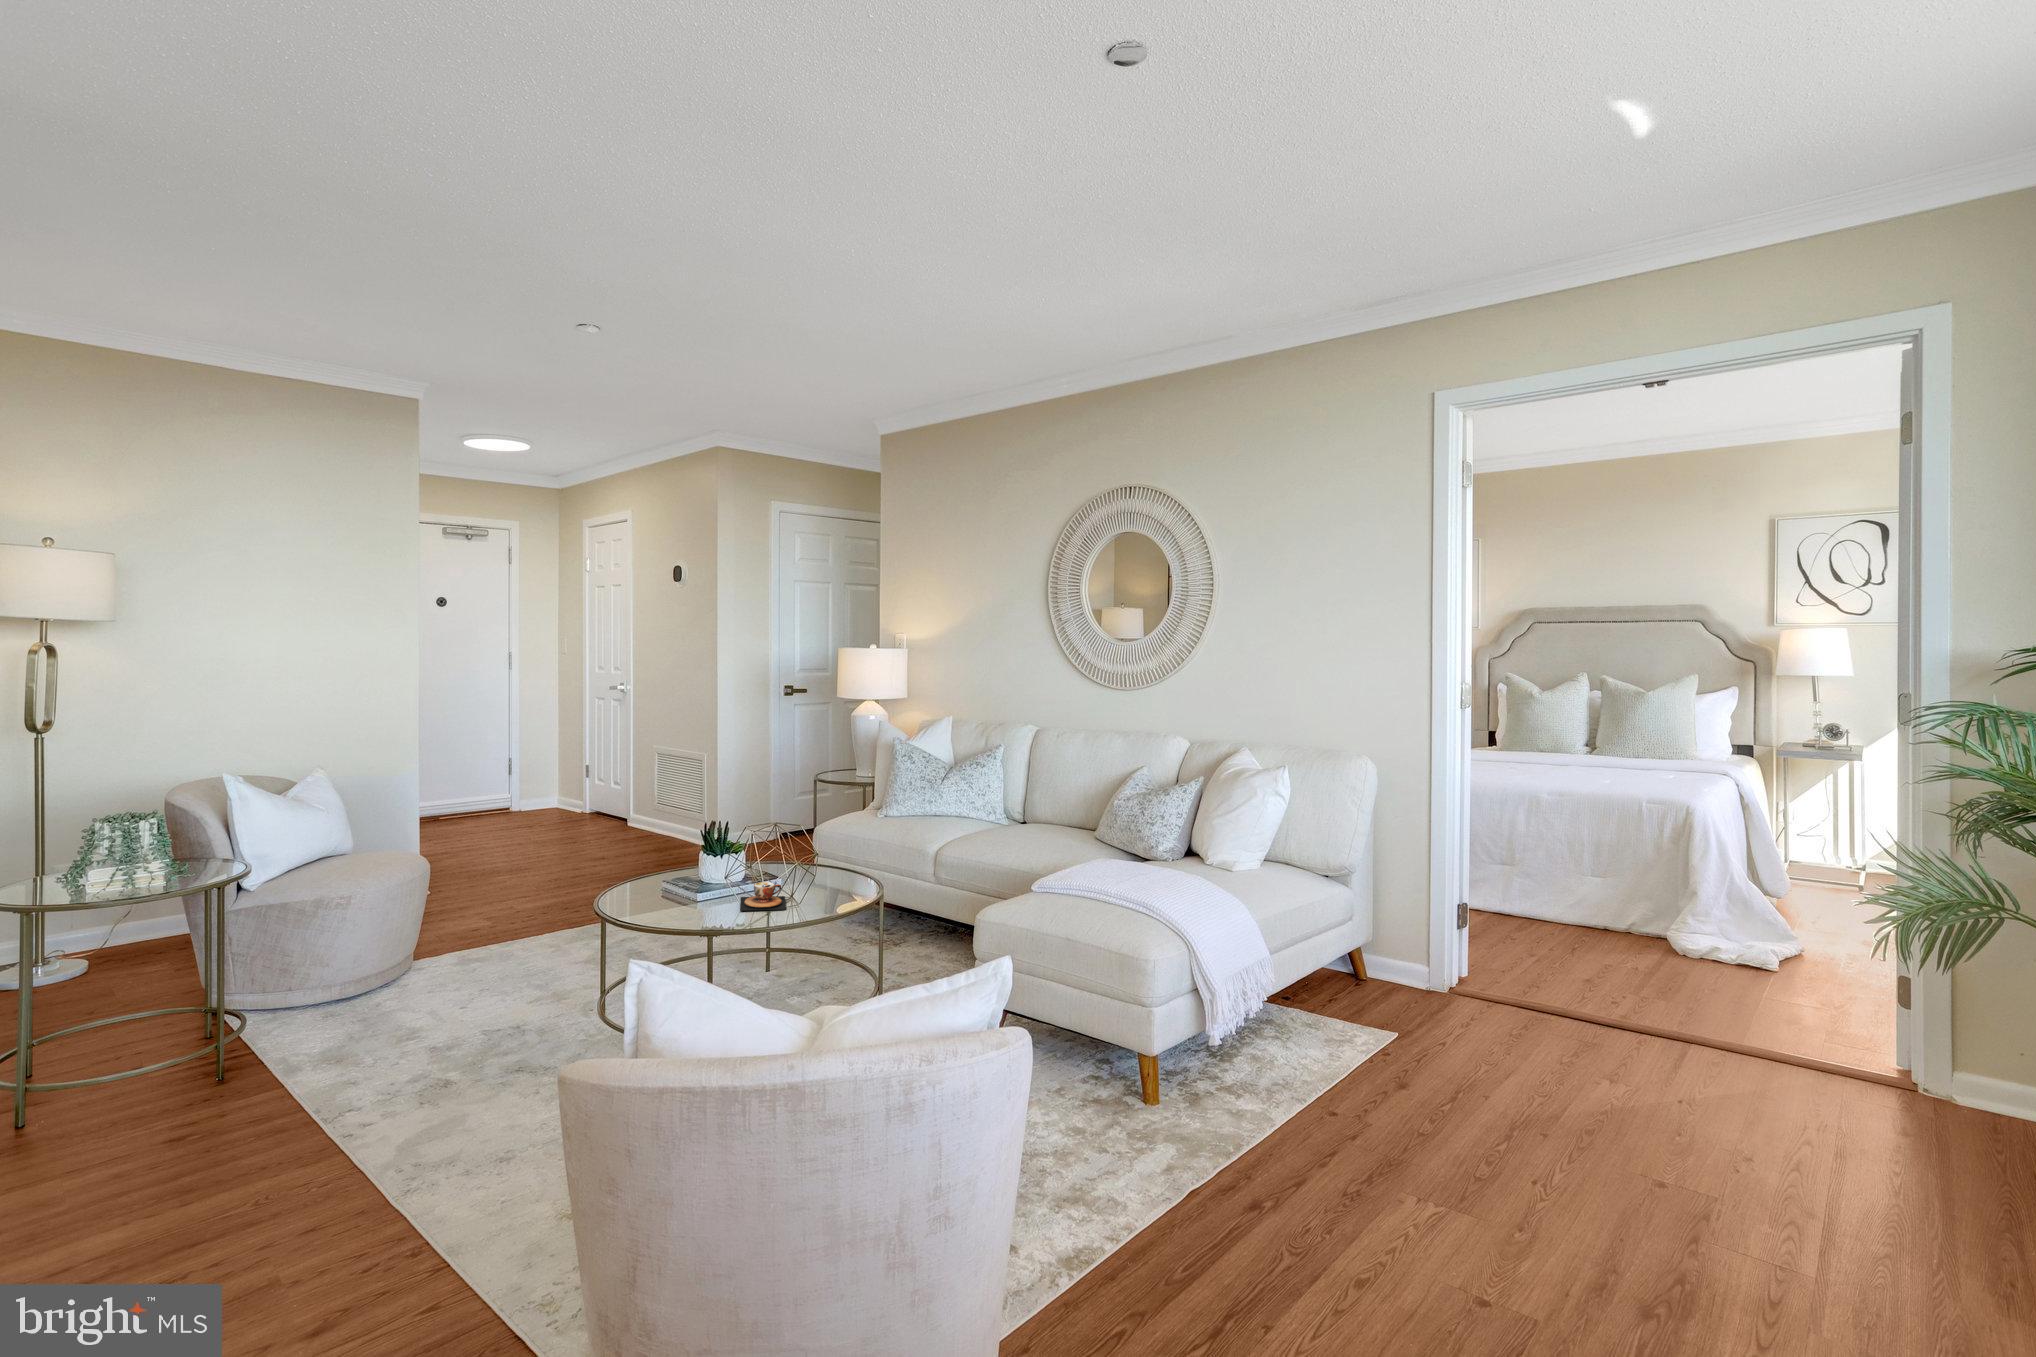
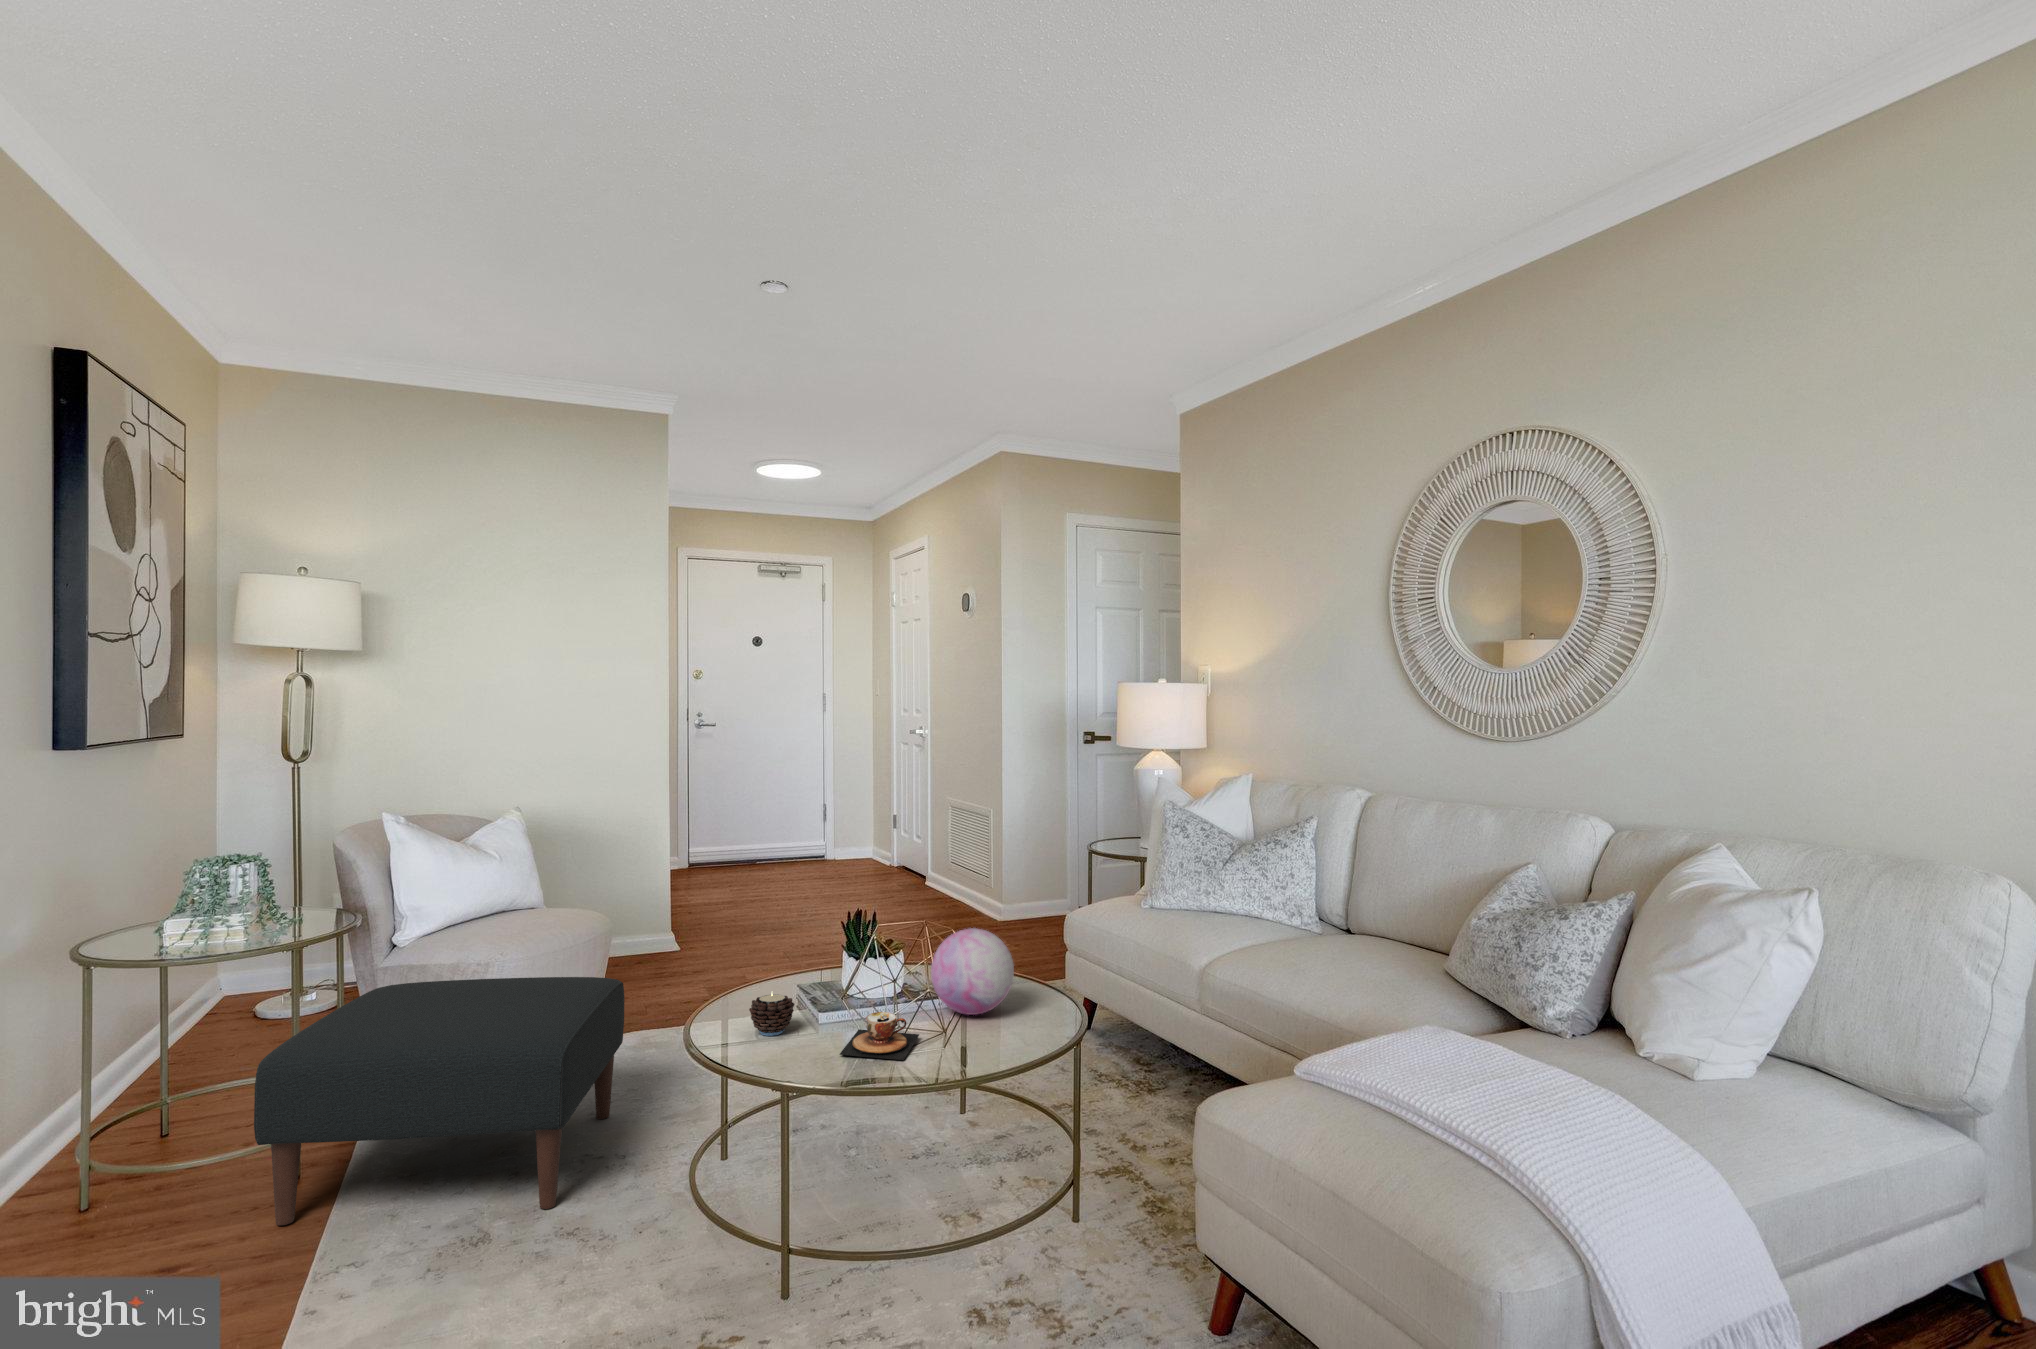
decorative orb: none [778,826,836,885] -> present [931,928,1014,1015]
candle: none [661,876,692,907] -> present [749,993,795,1036]
ottoman: none [250,892,513,1092] -> present [254,977,625,1225]

